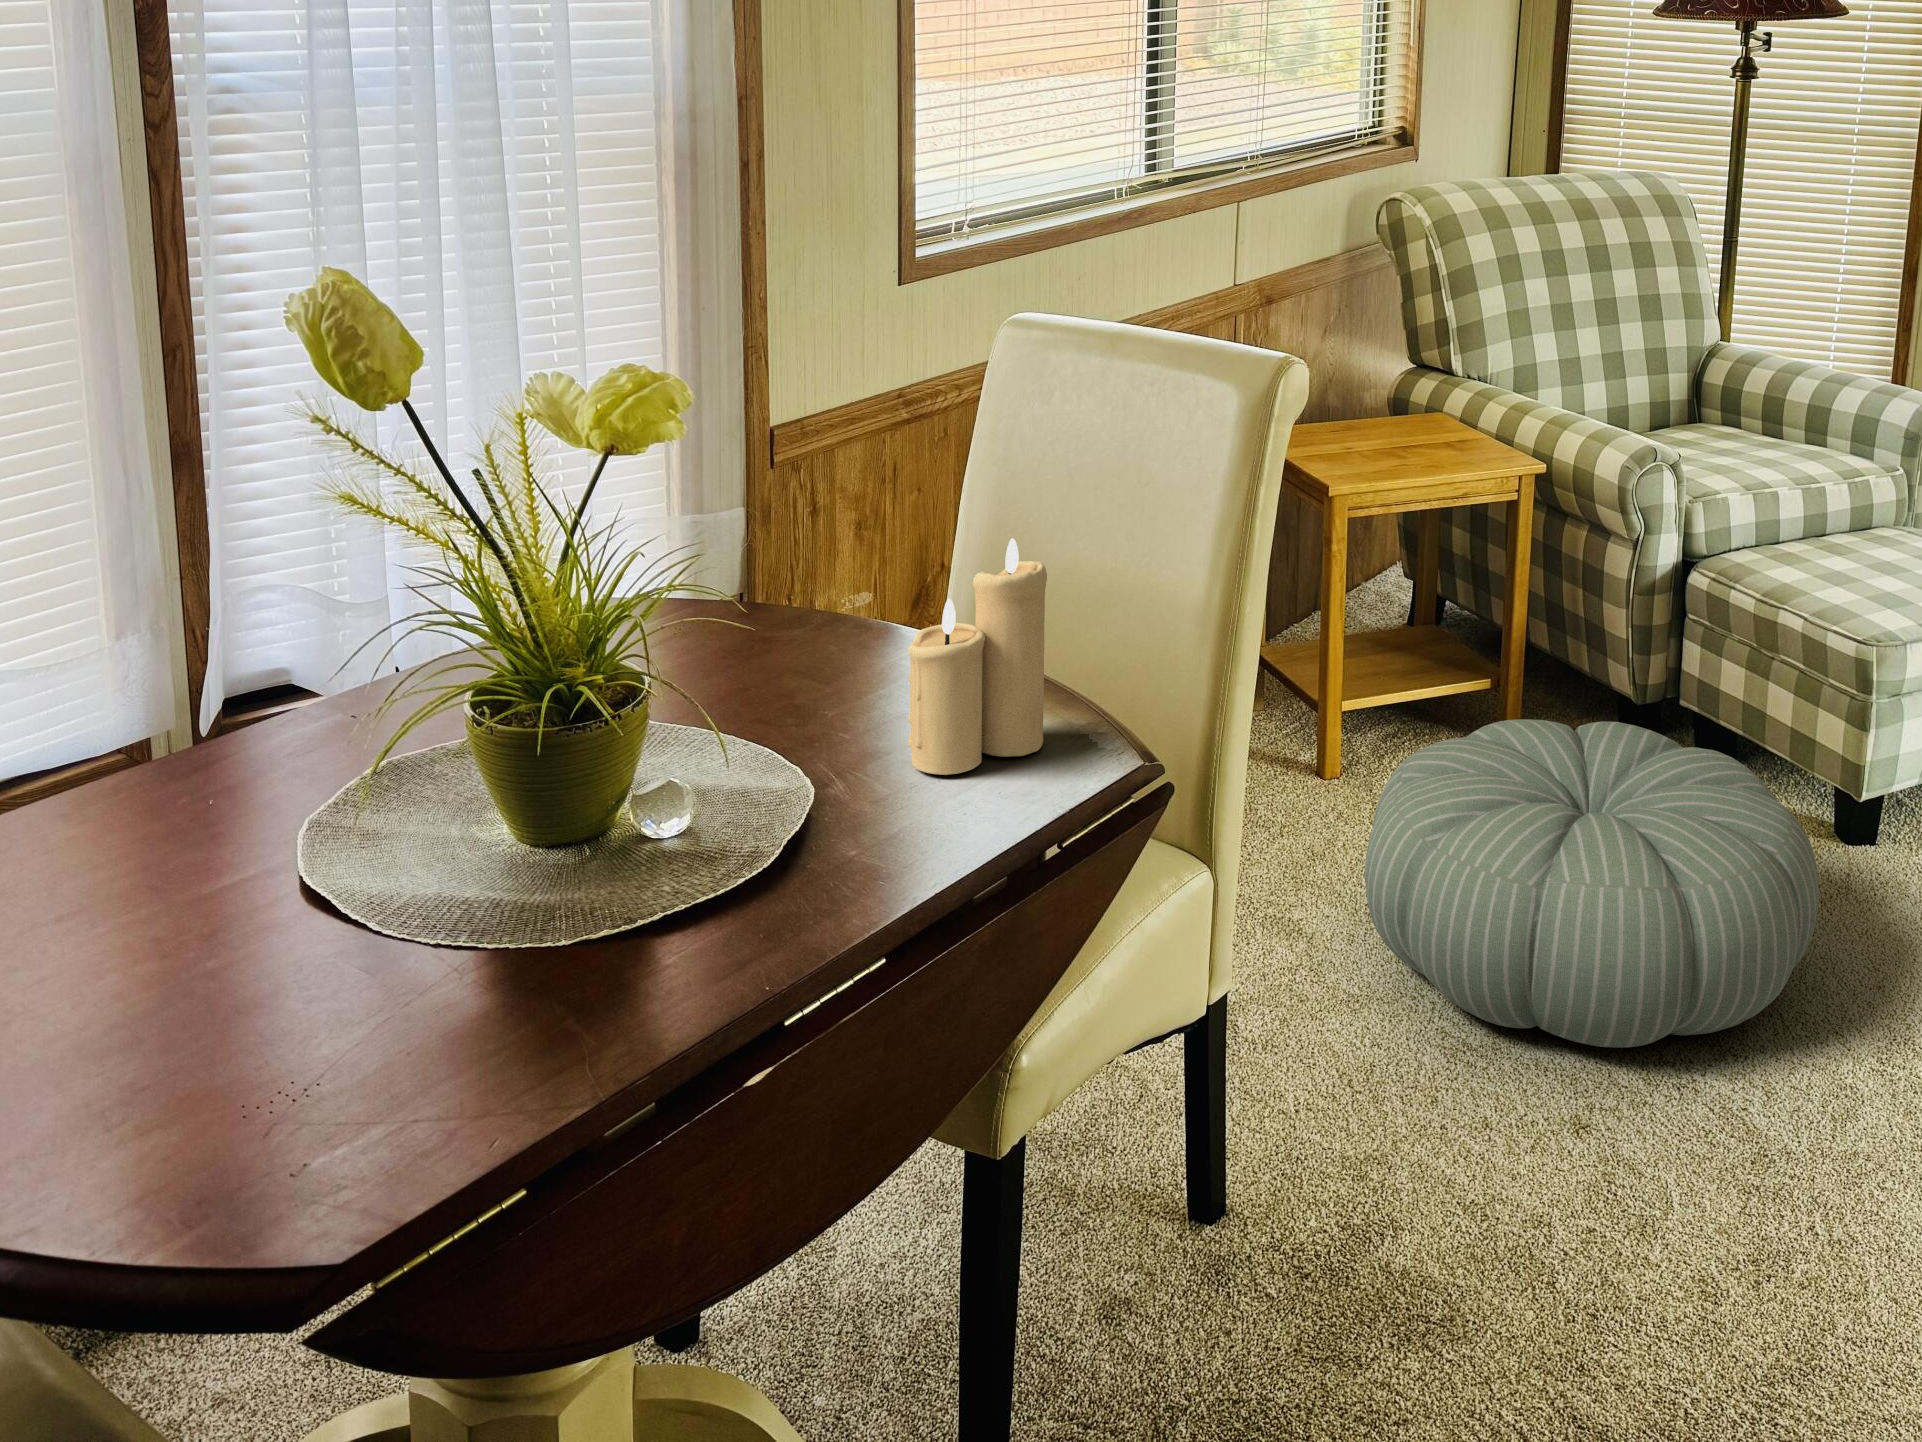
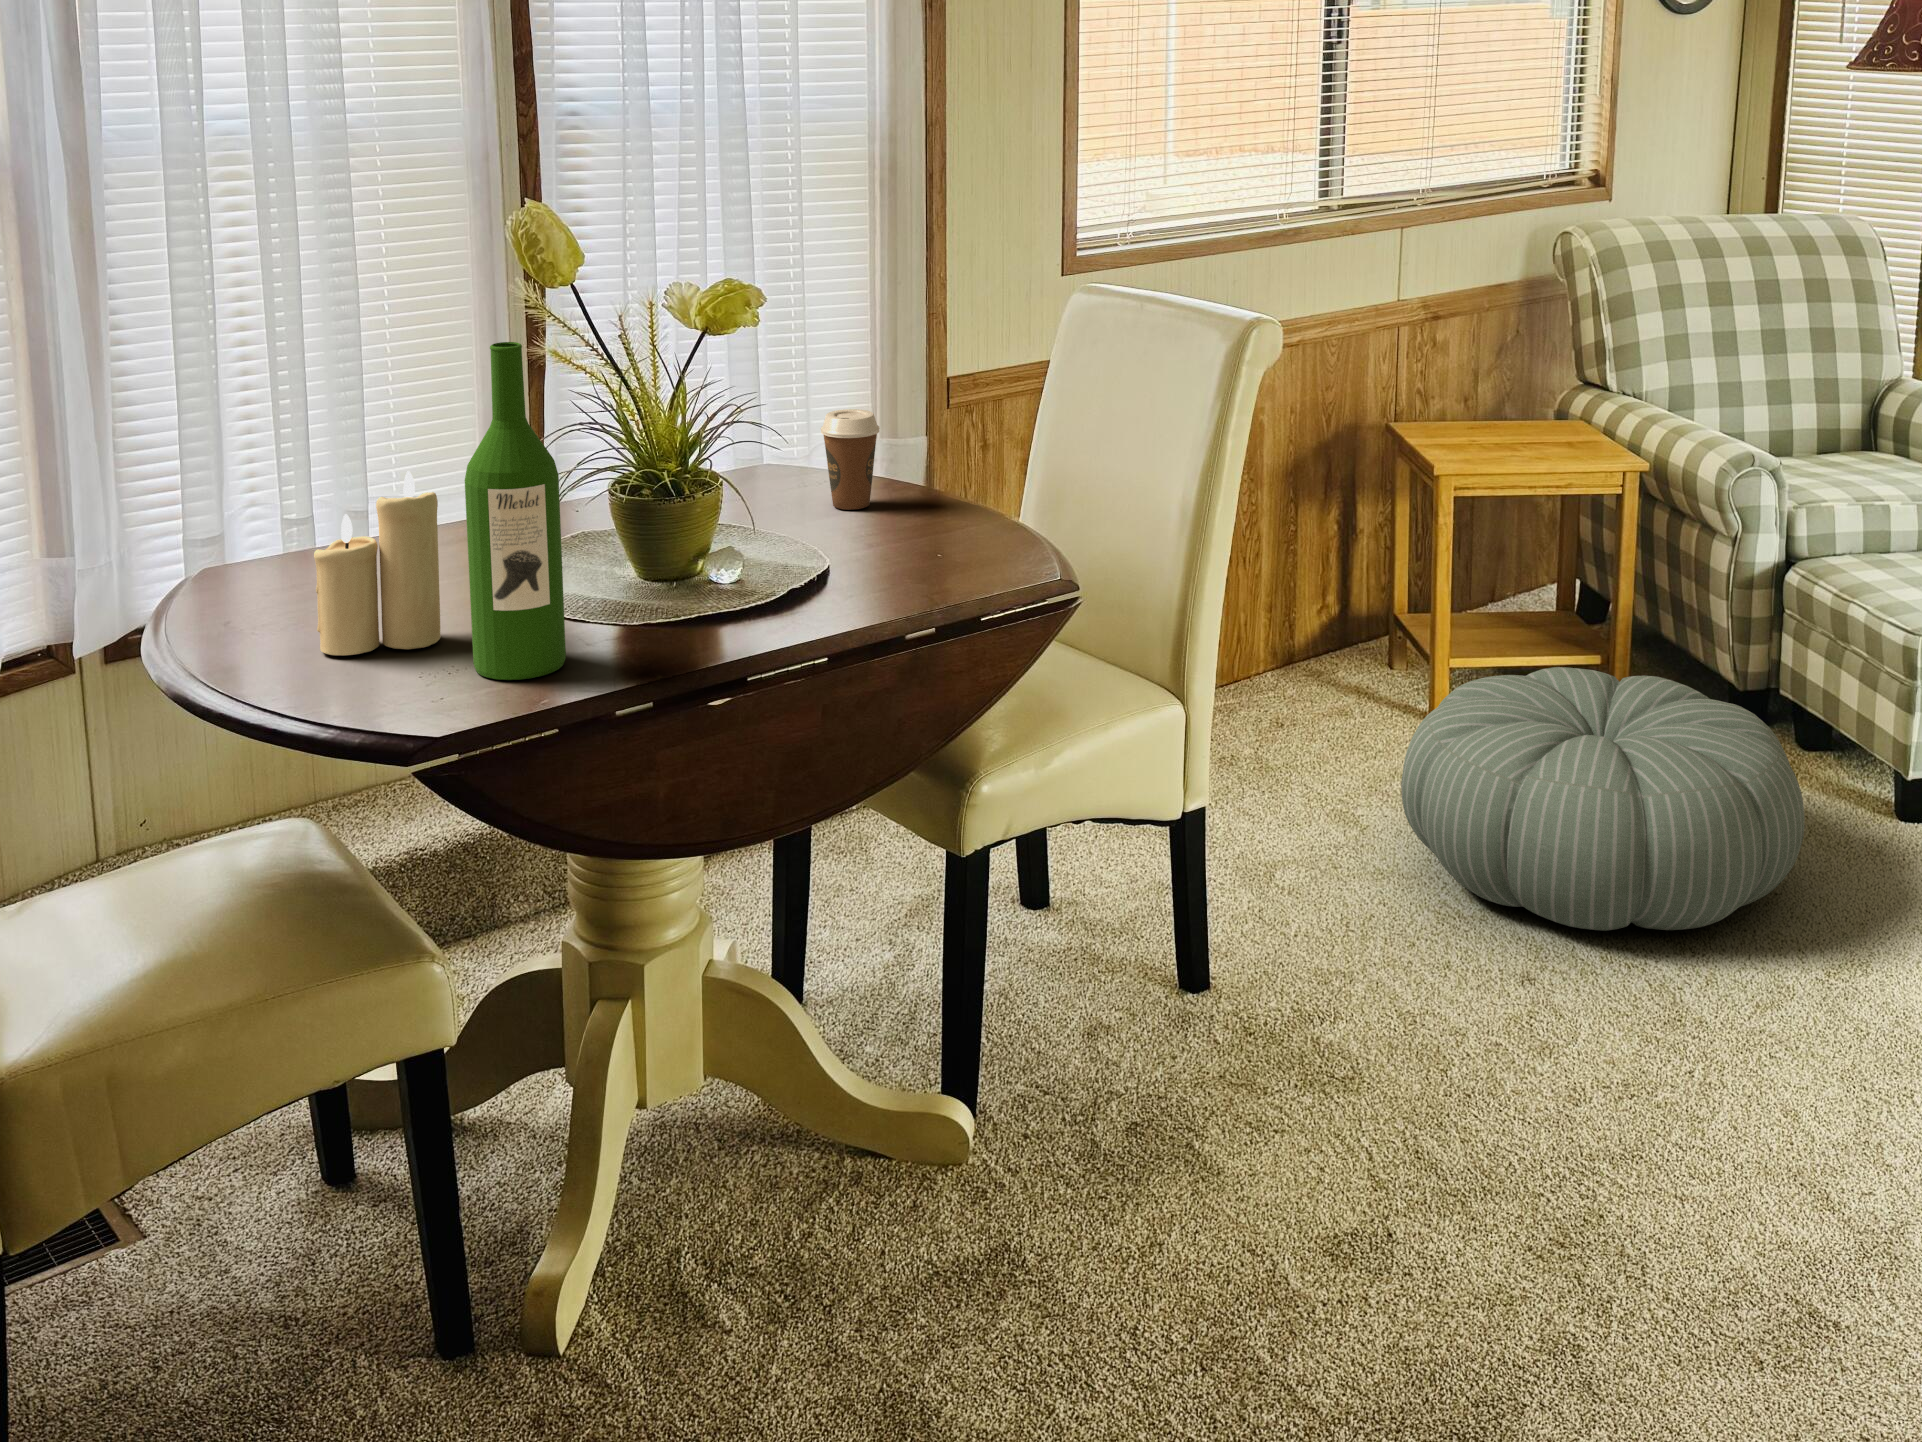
coffee cup: none [732,530,818,675] -> present [821,409,880,510]
candle: present [908,538,1047,775] -> present [314,471,440,655]
wine bottle: none [338,558,517,1126] -> present [465,342,566,680]

